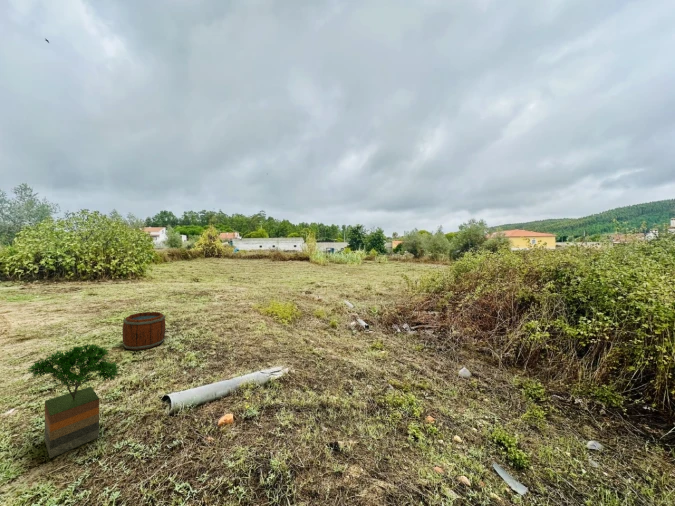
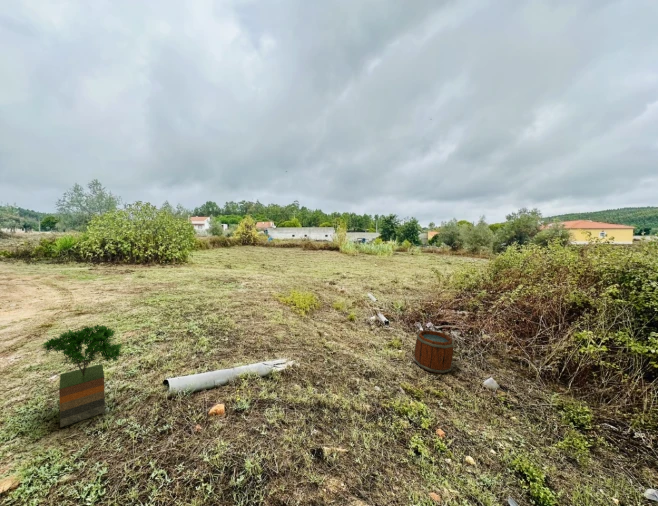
bucket: present [123,312,166,350] -> present [414,330,454,373]

